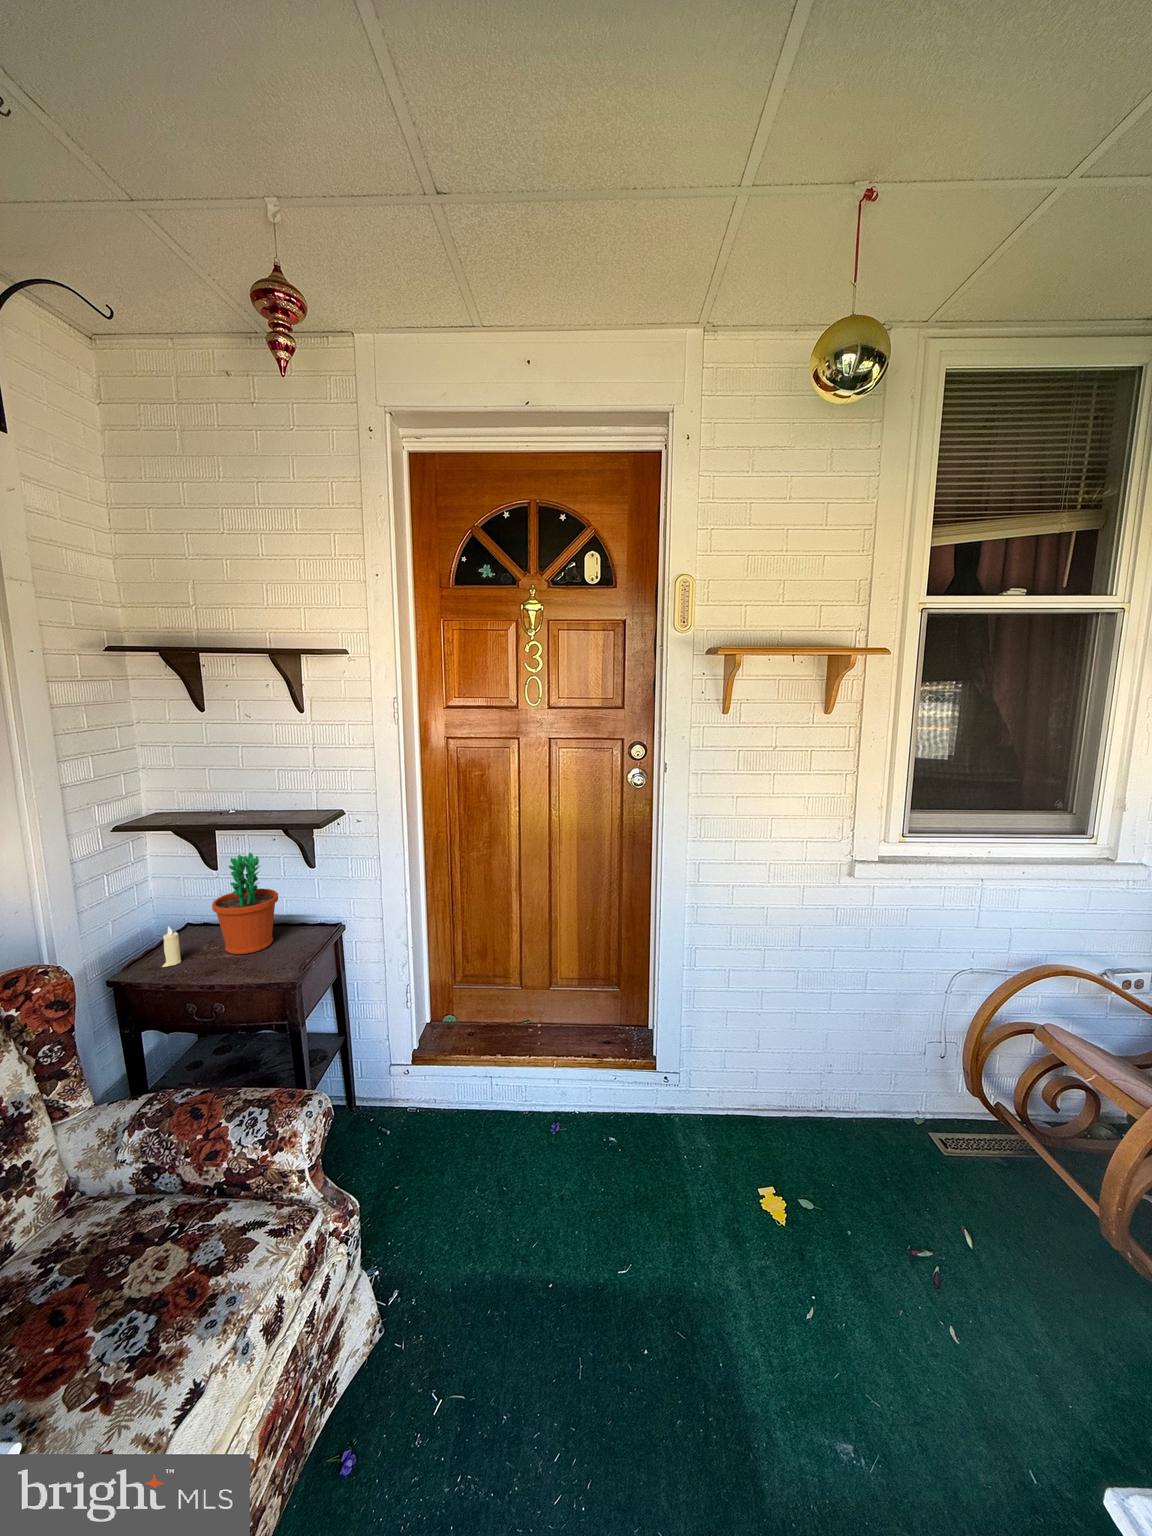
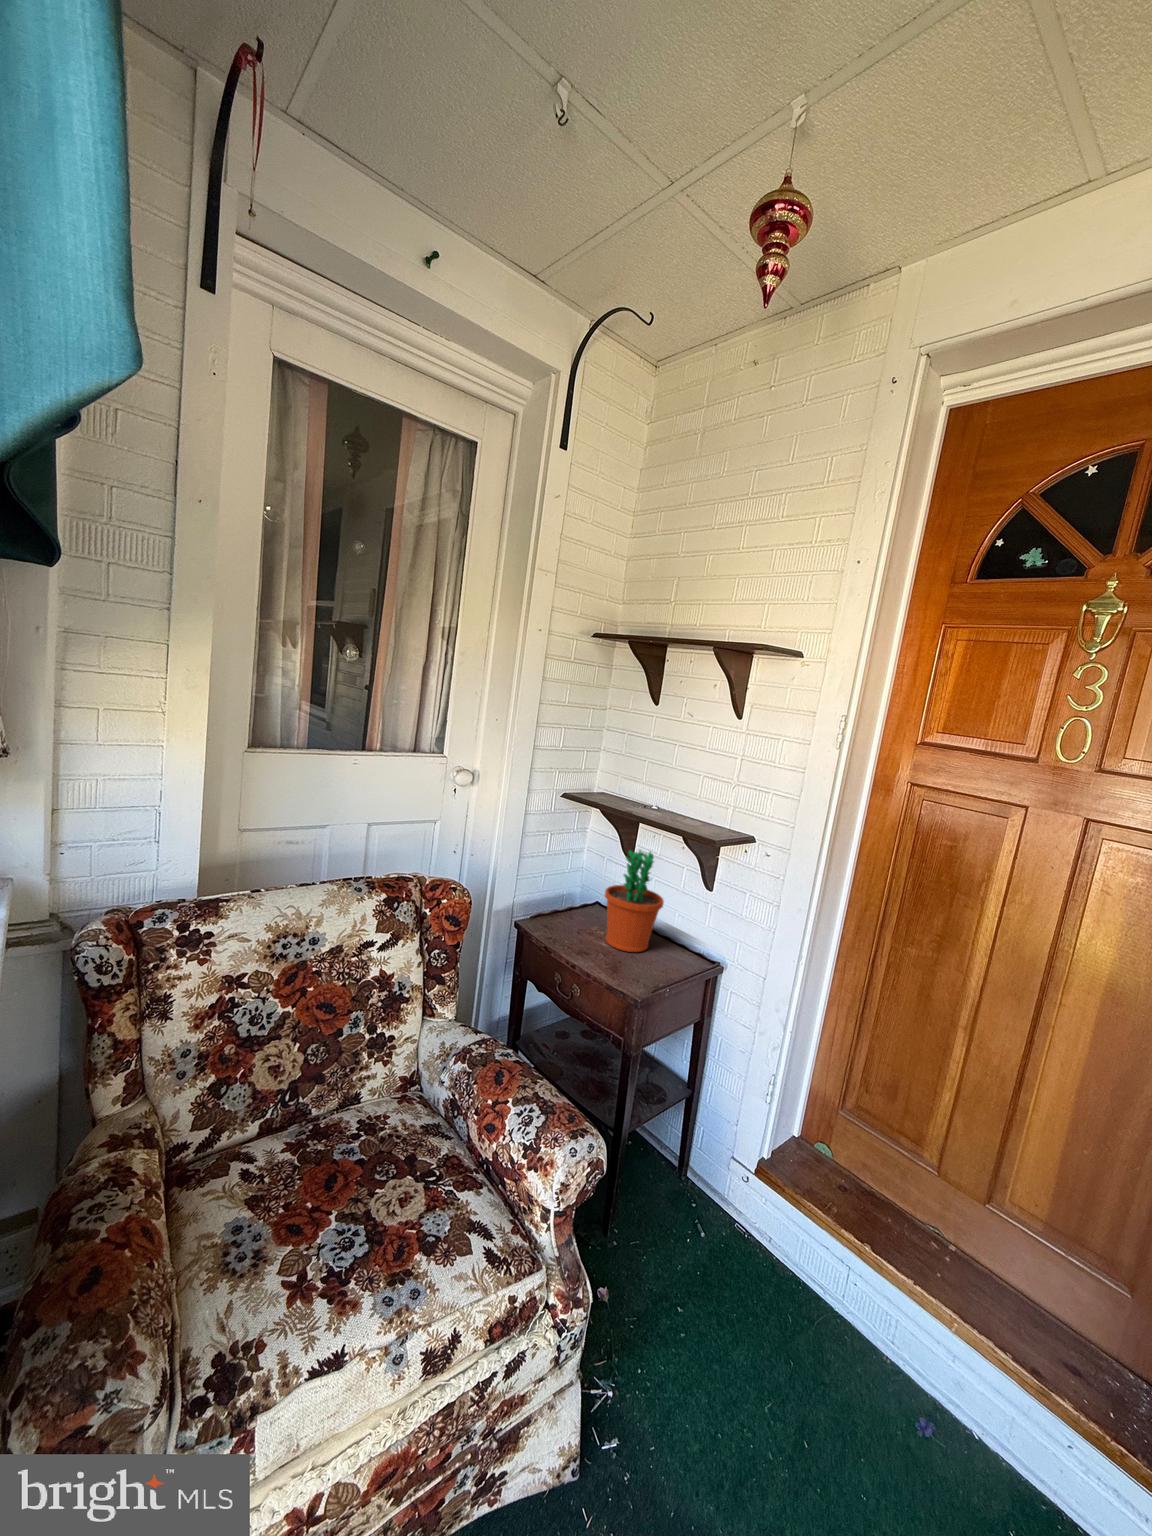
candle: present [162,926,181,967] -> none [554,894,574,931]

